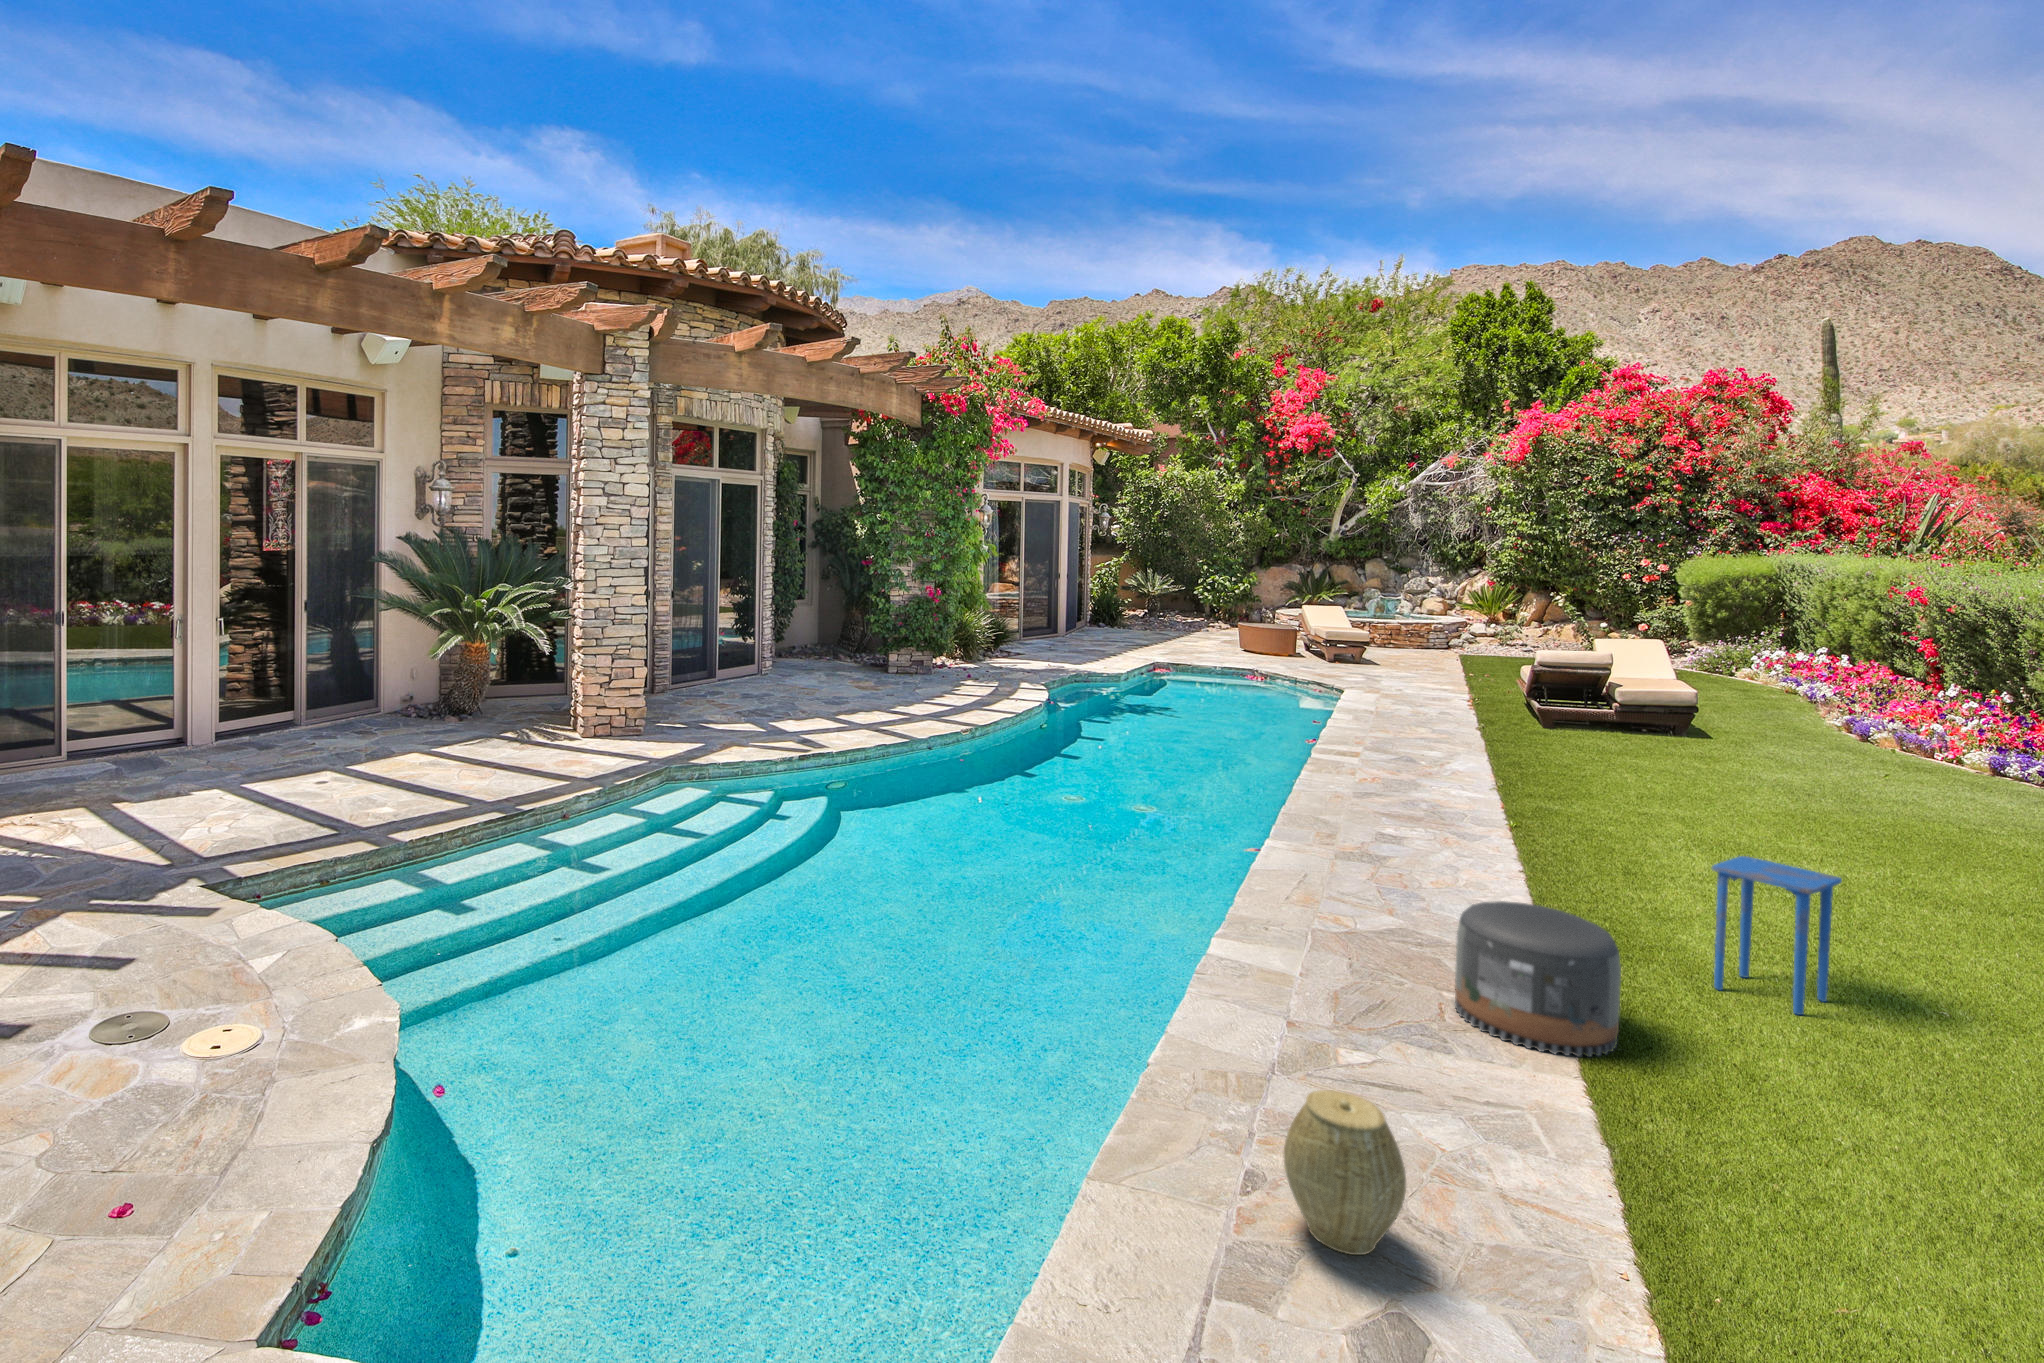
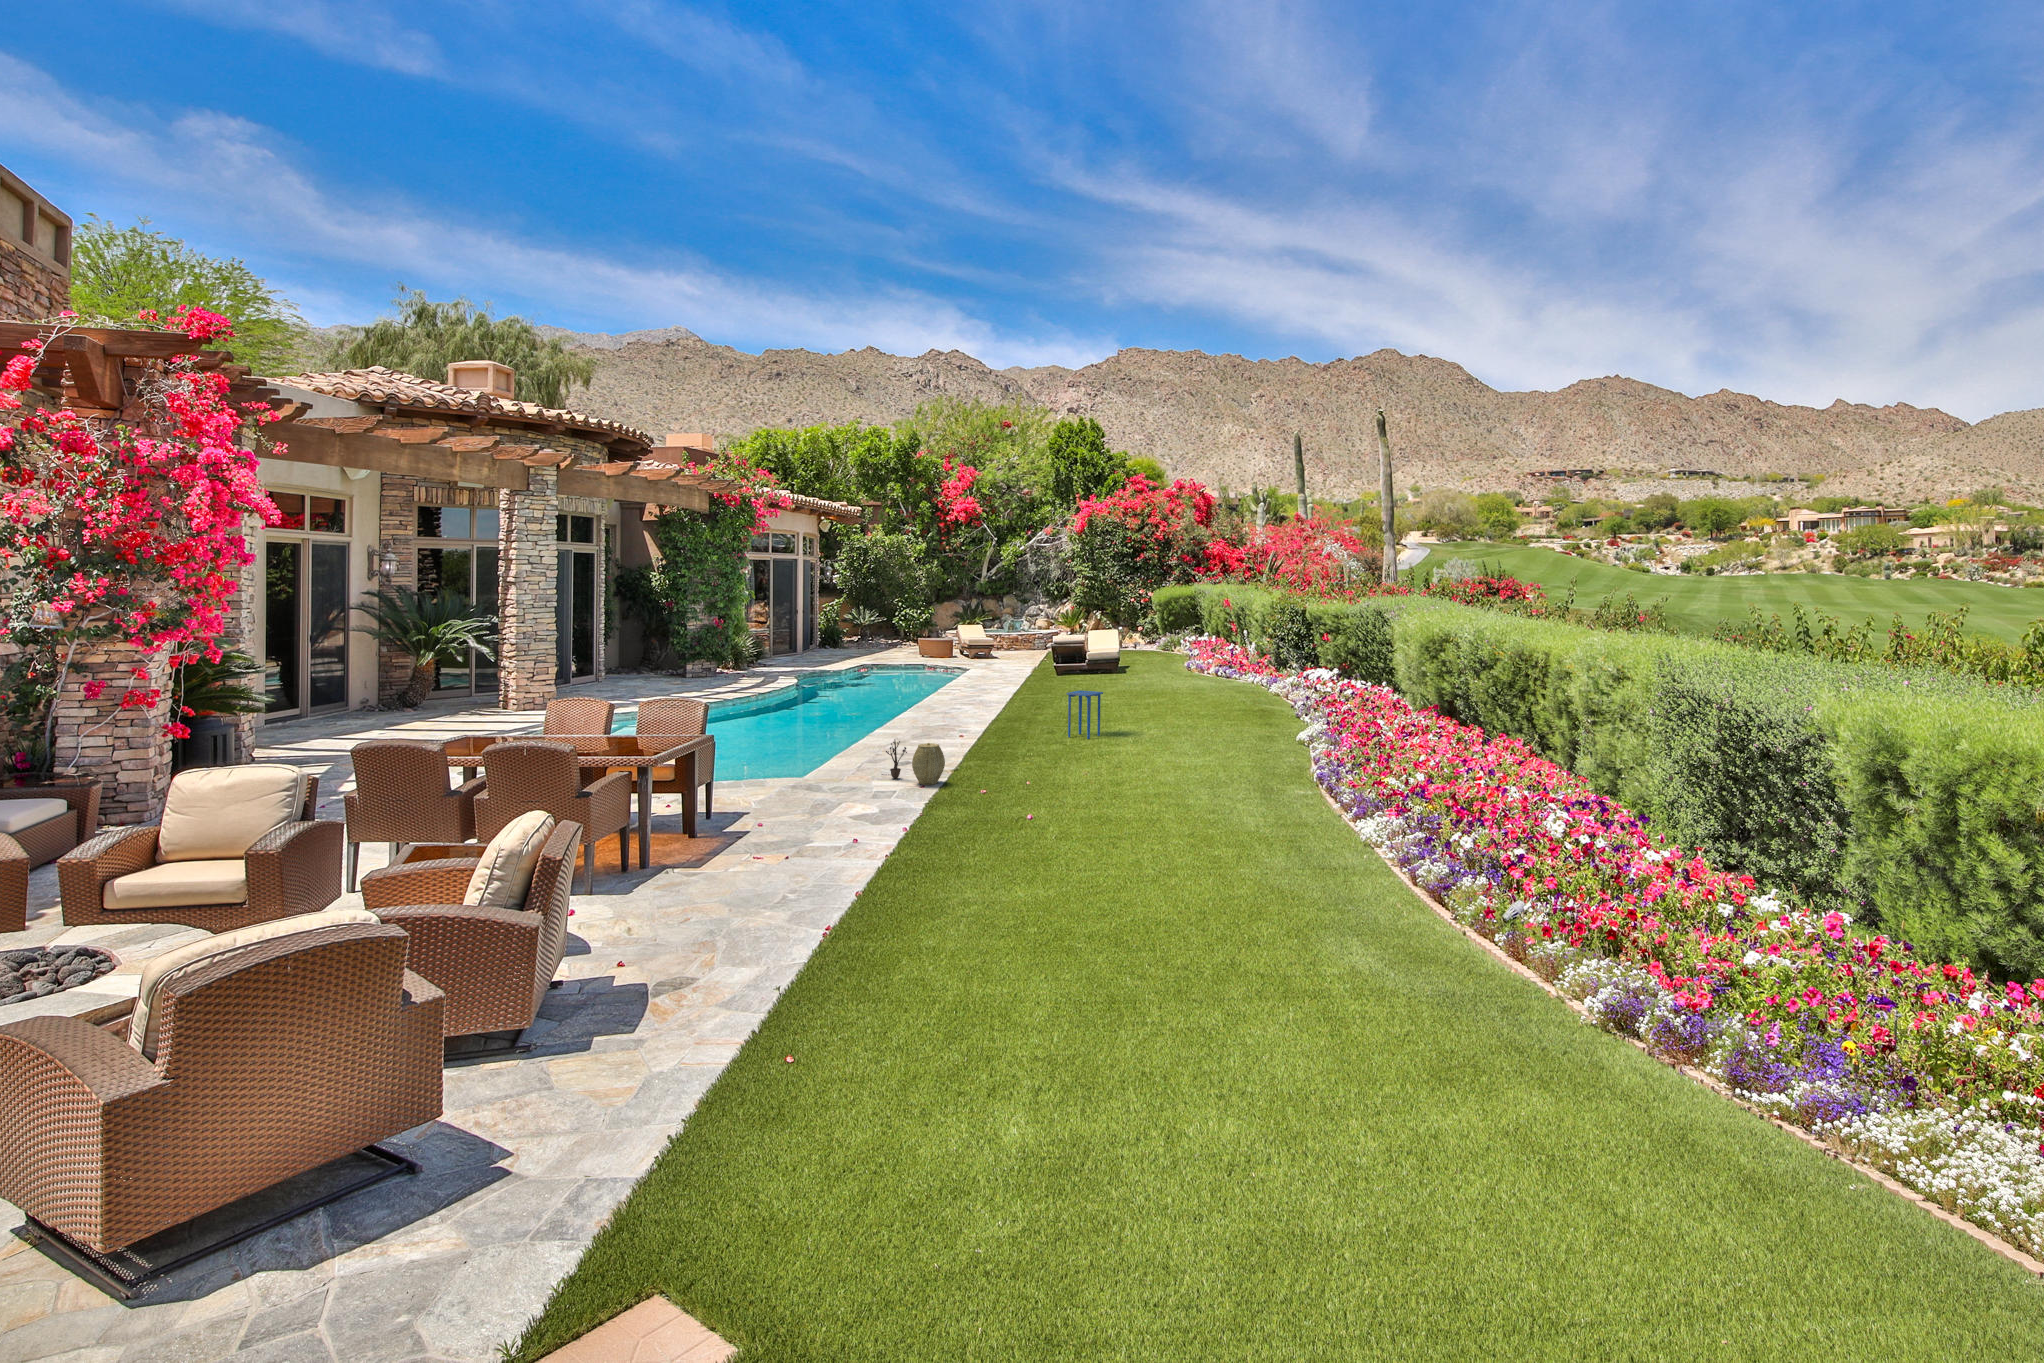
pouf: present [1455,901,1621,1057] -> none [980,709,1028,753]
decorative plant: none [1178,1035,1263,1159] -> present [882,740,907,779]

